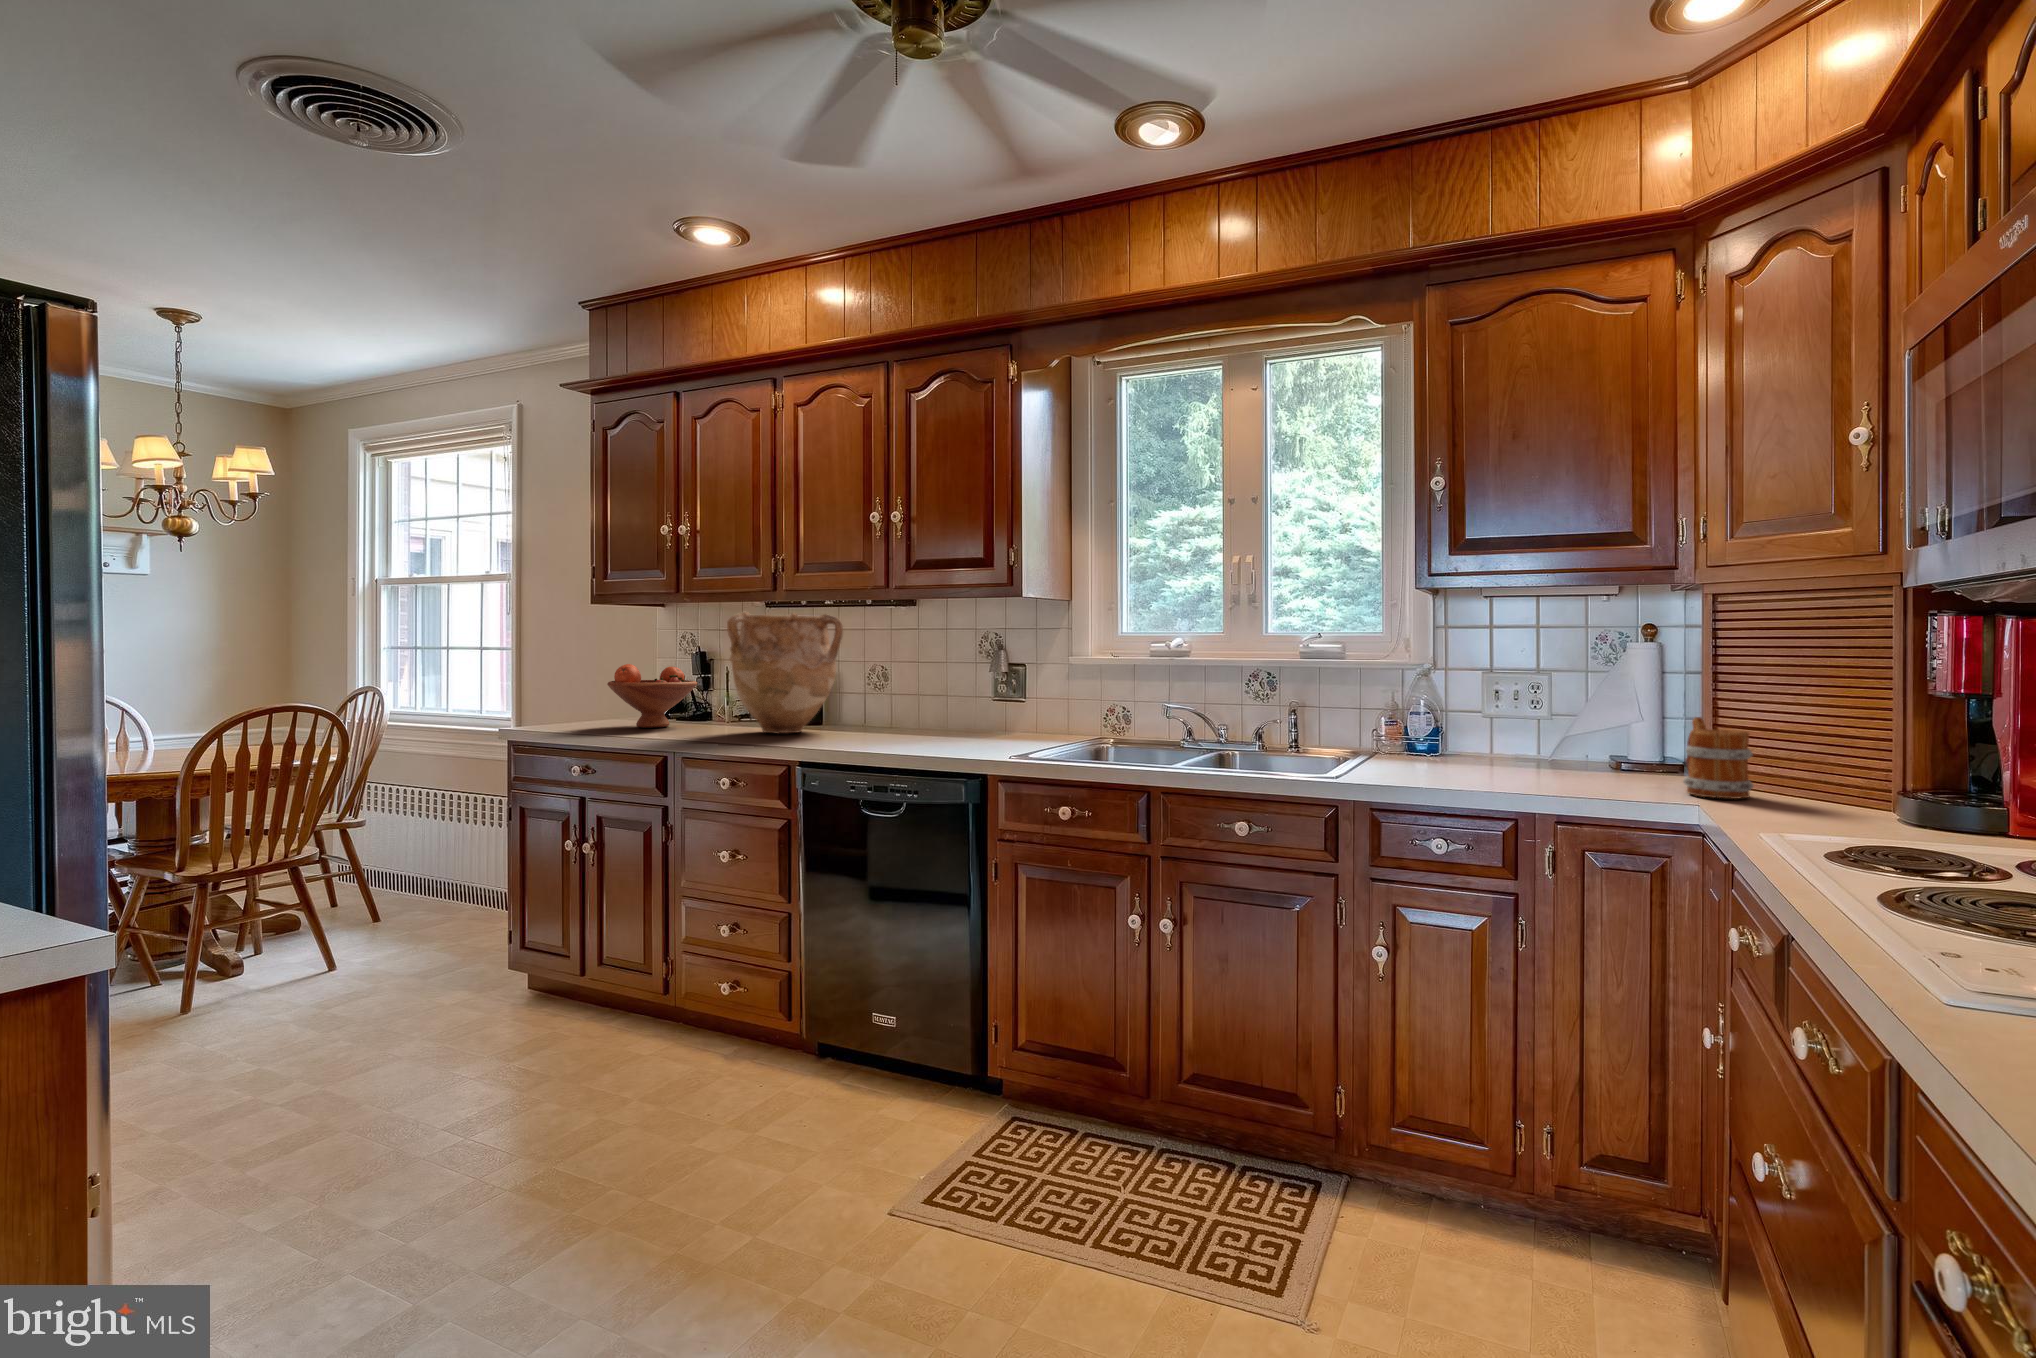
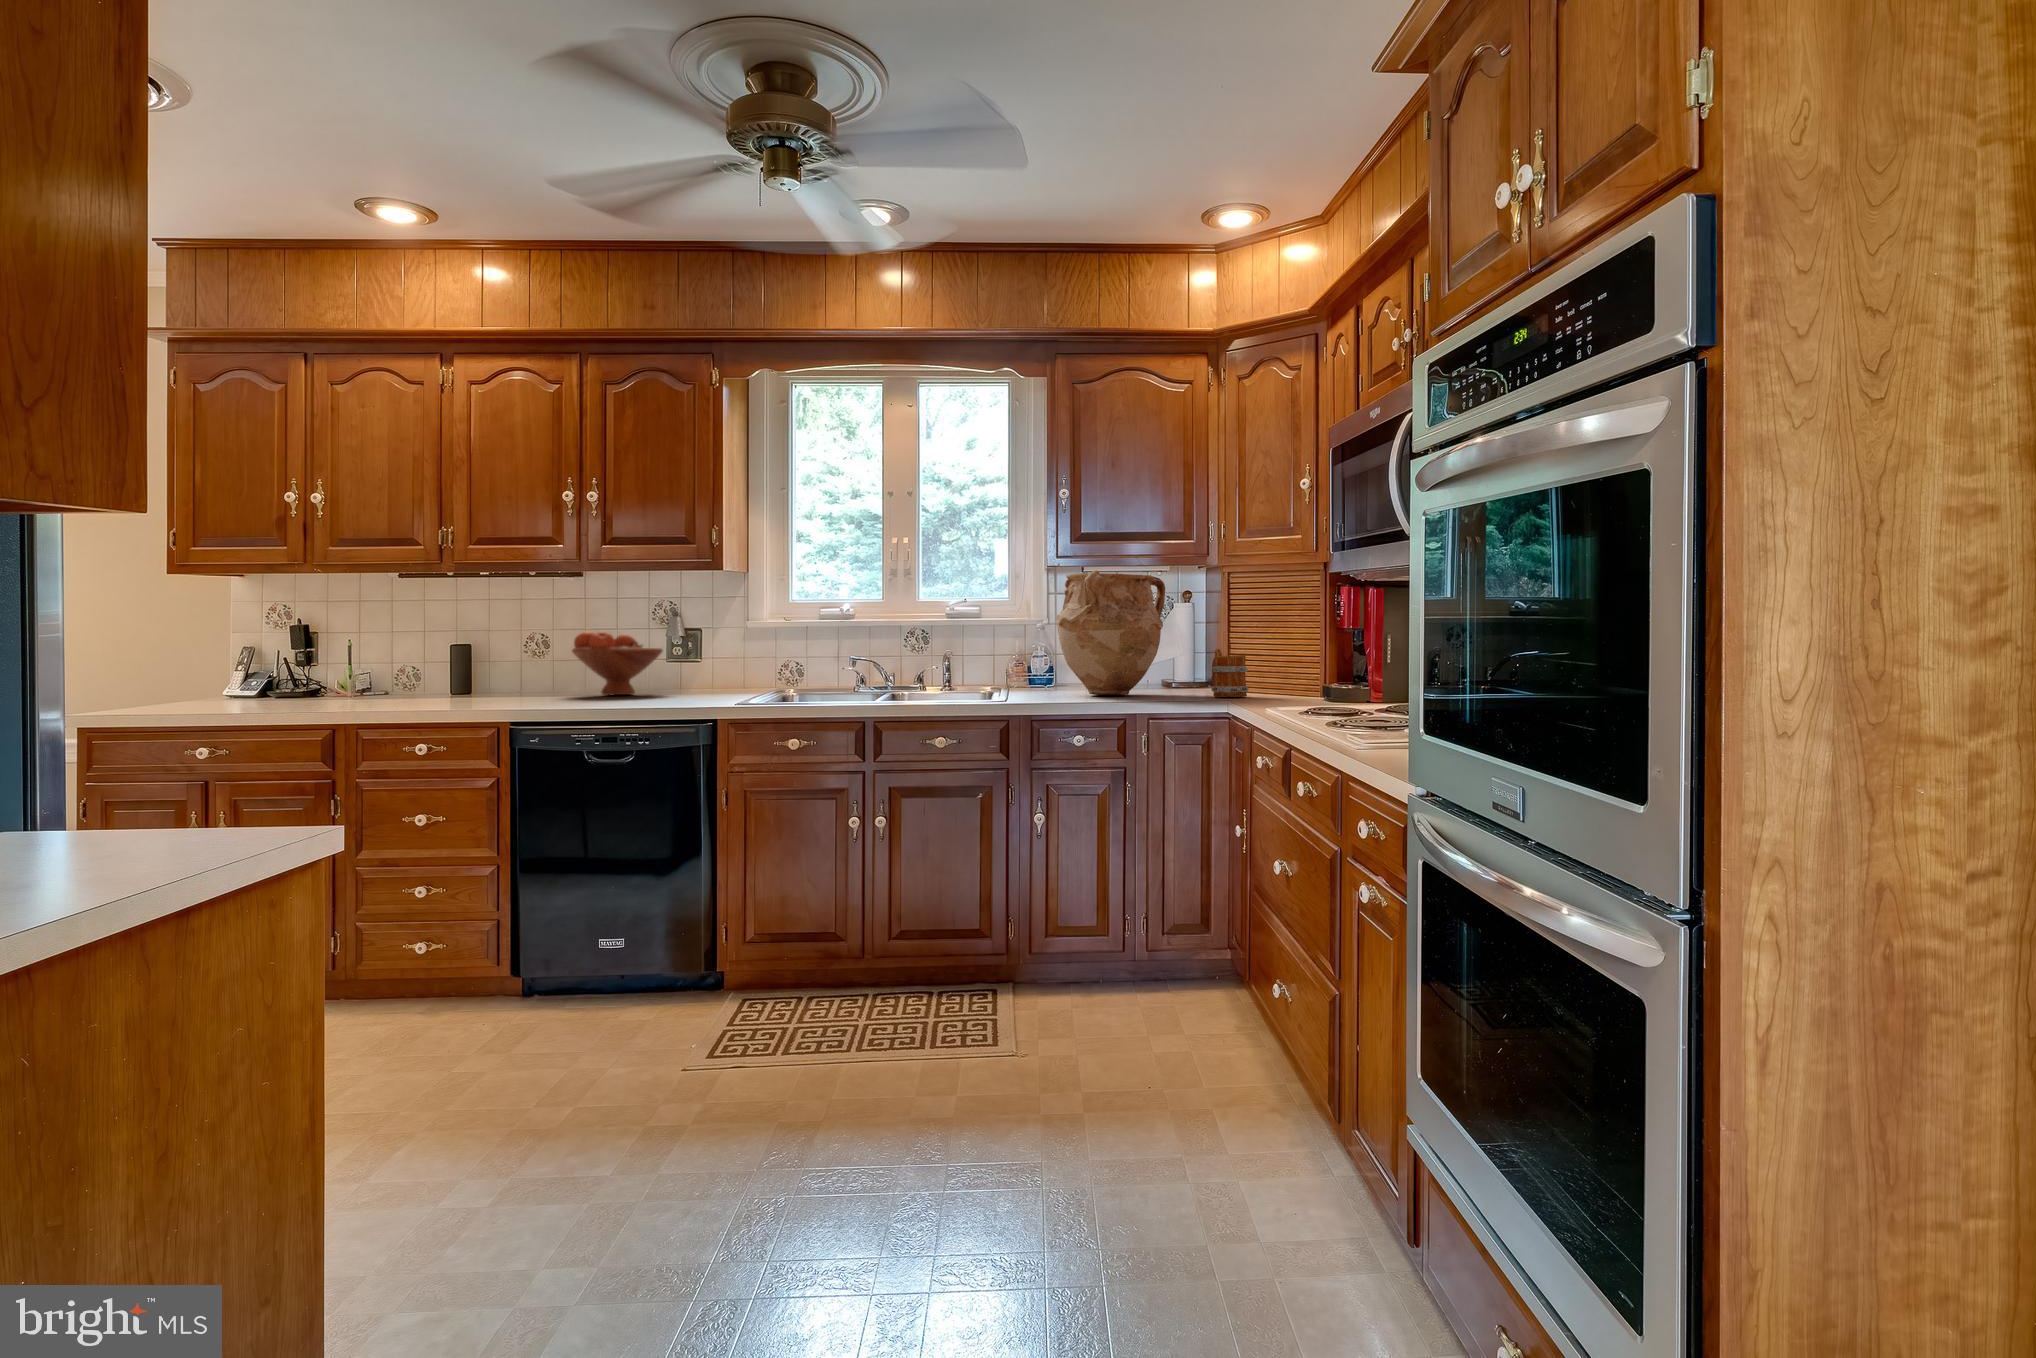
vase: present [727,612,843,733] -> present [1057,570,1165,695]
fruit bowl: present [607,664,697,728] -> present [572,631,663,695]

